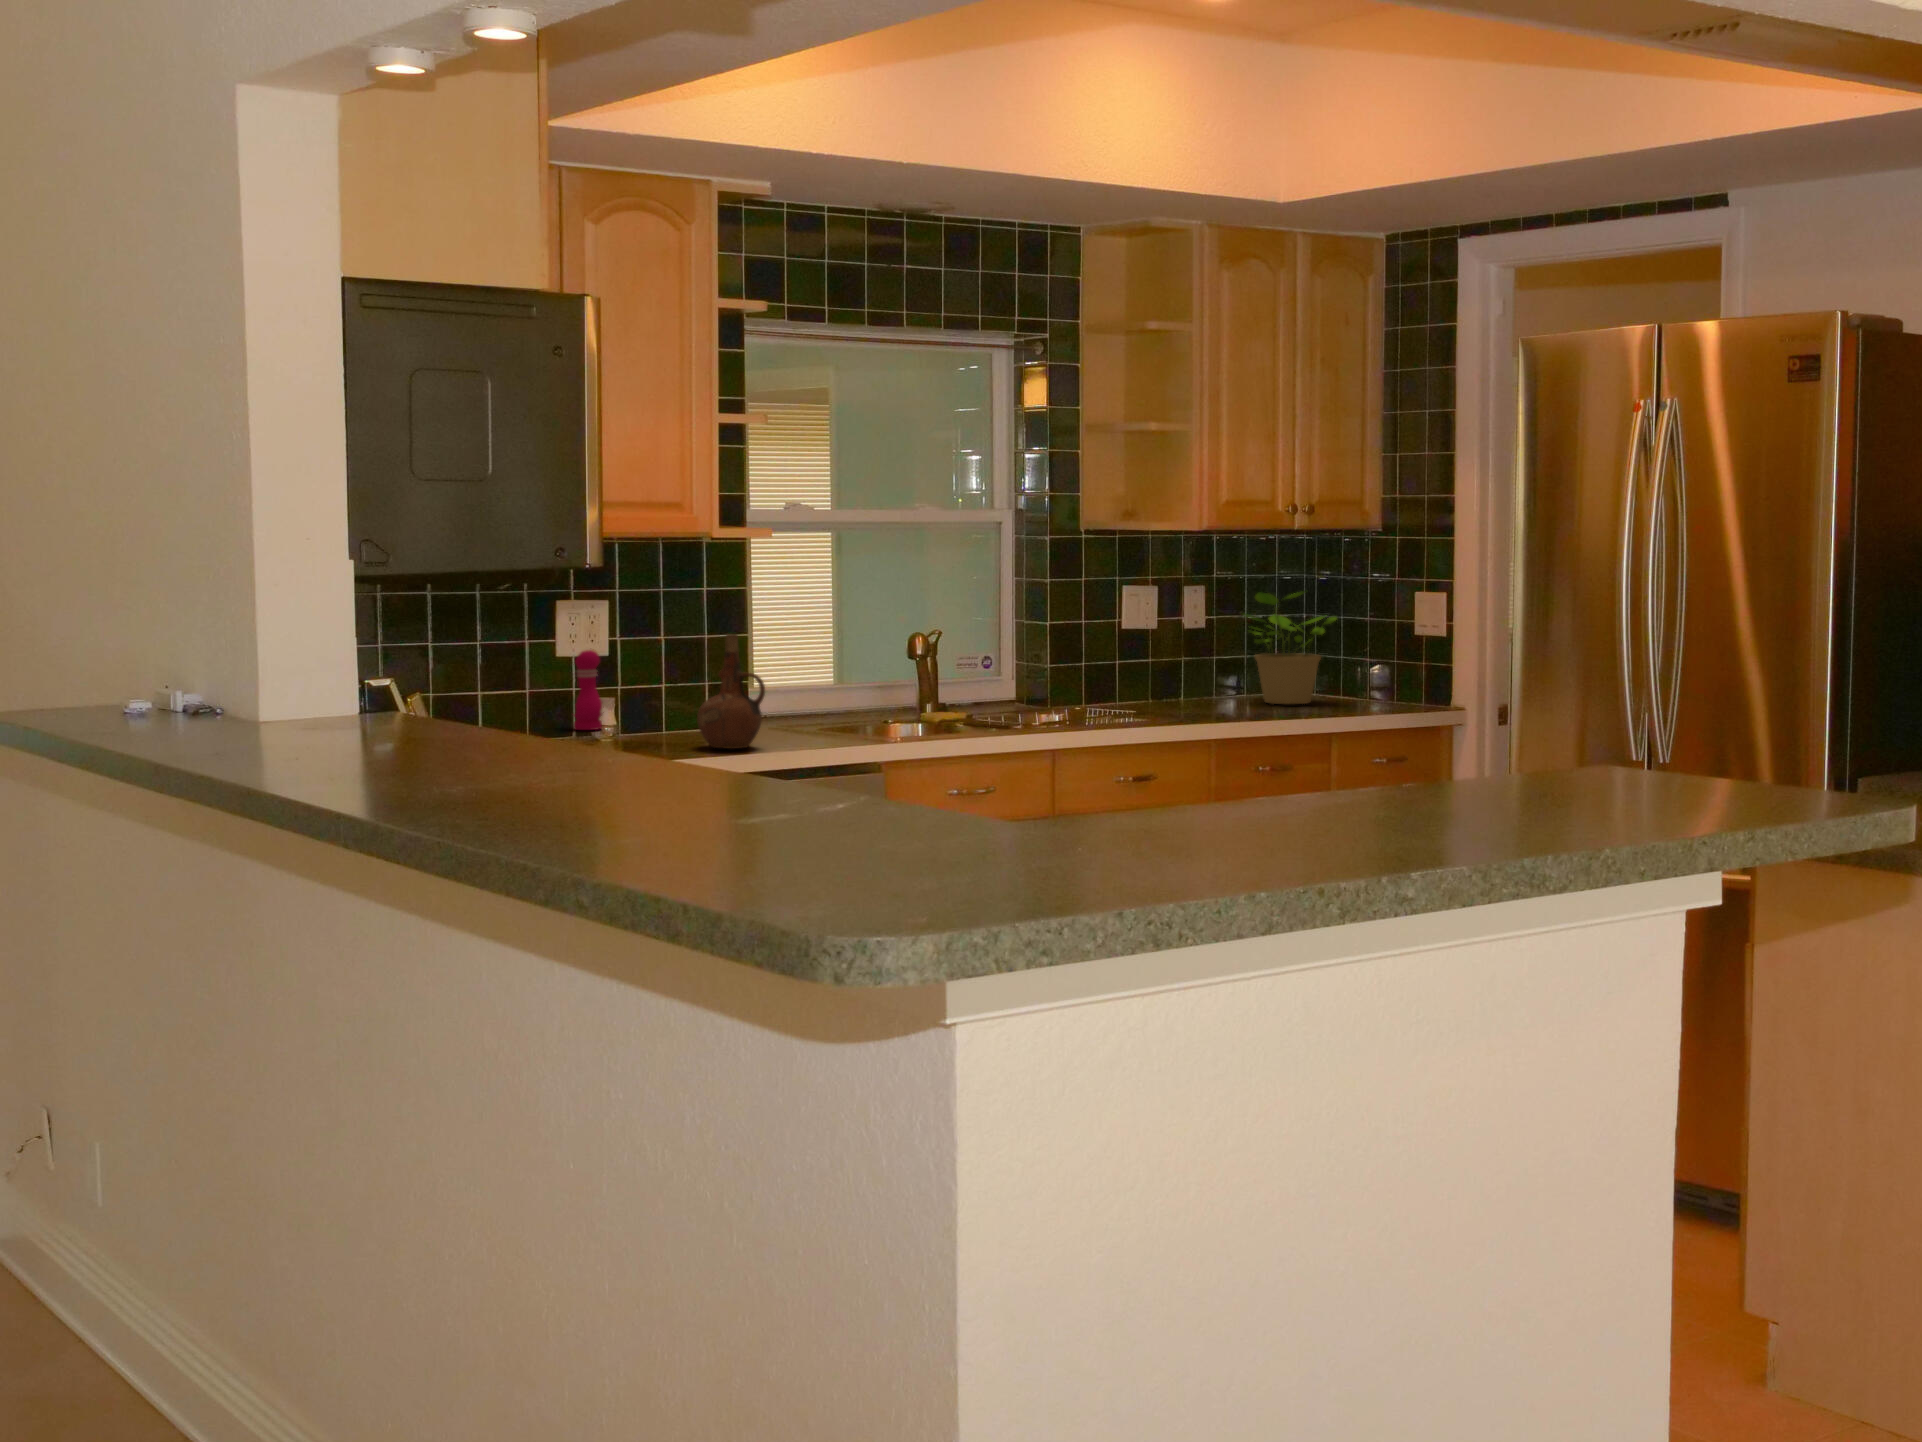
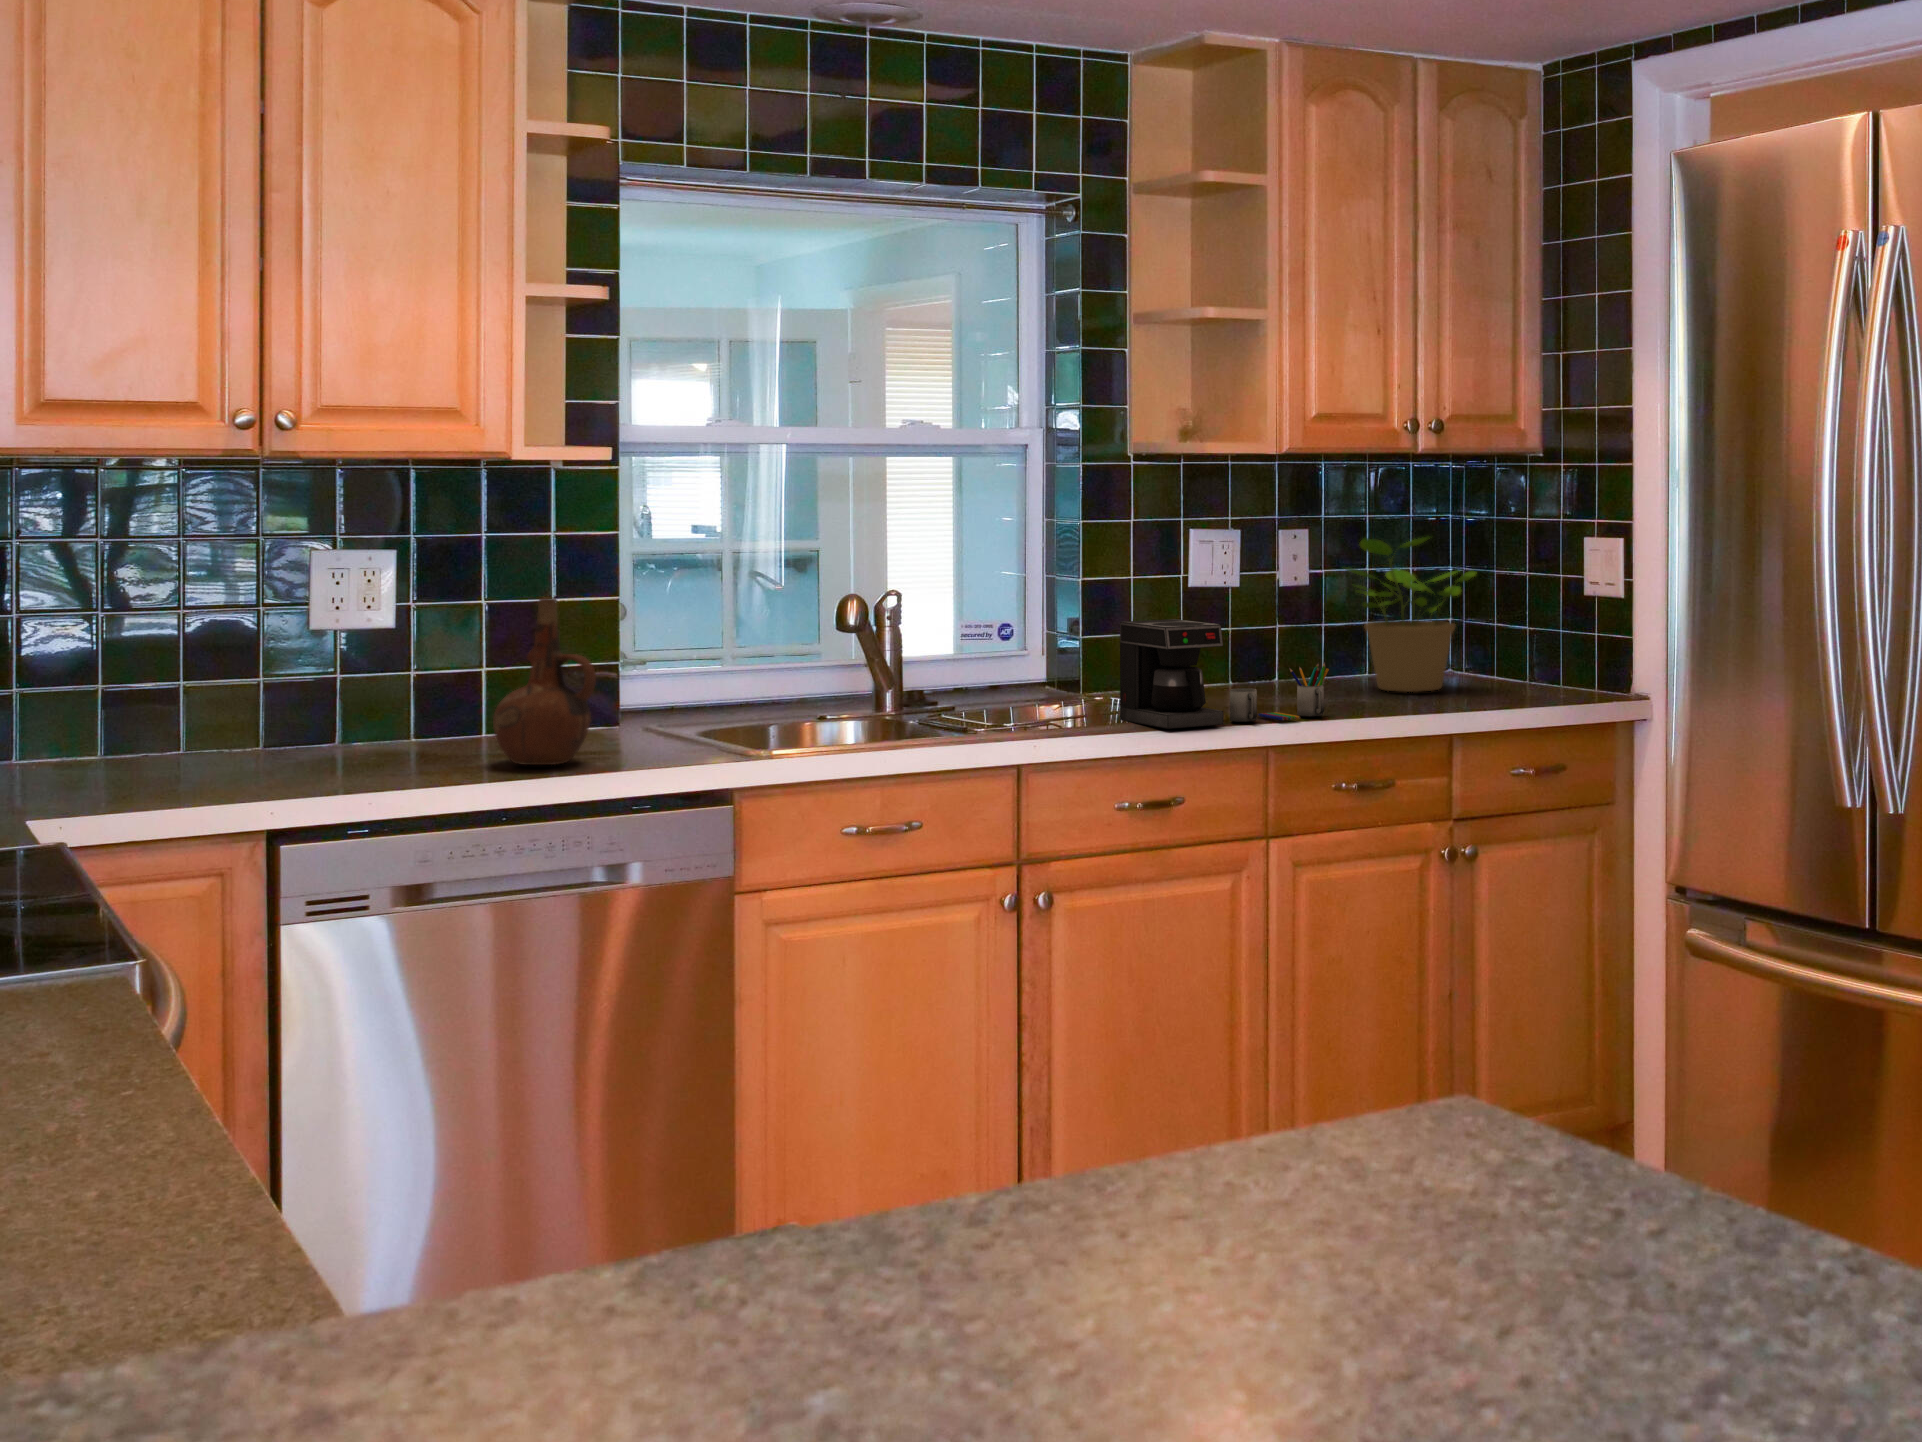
pepper mill: present [574,650,602,730] -> none [351,607,399,734]
coffee maker: none [1096,651,1241,728] -> present [1120,619,1329,729]

